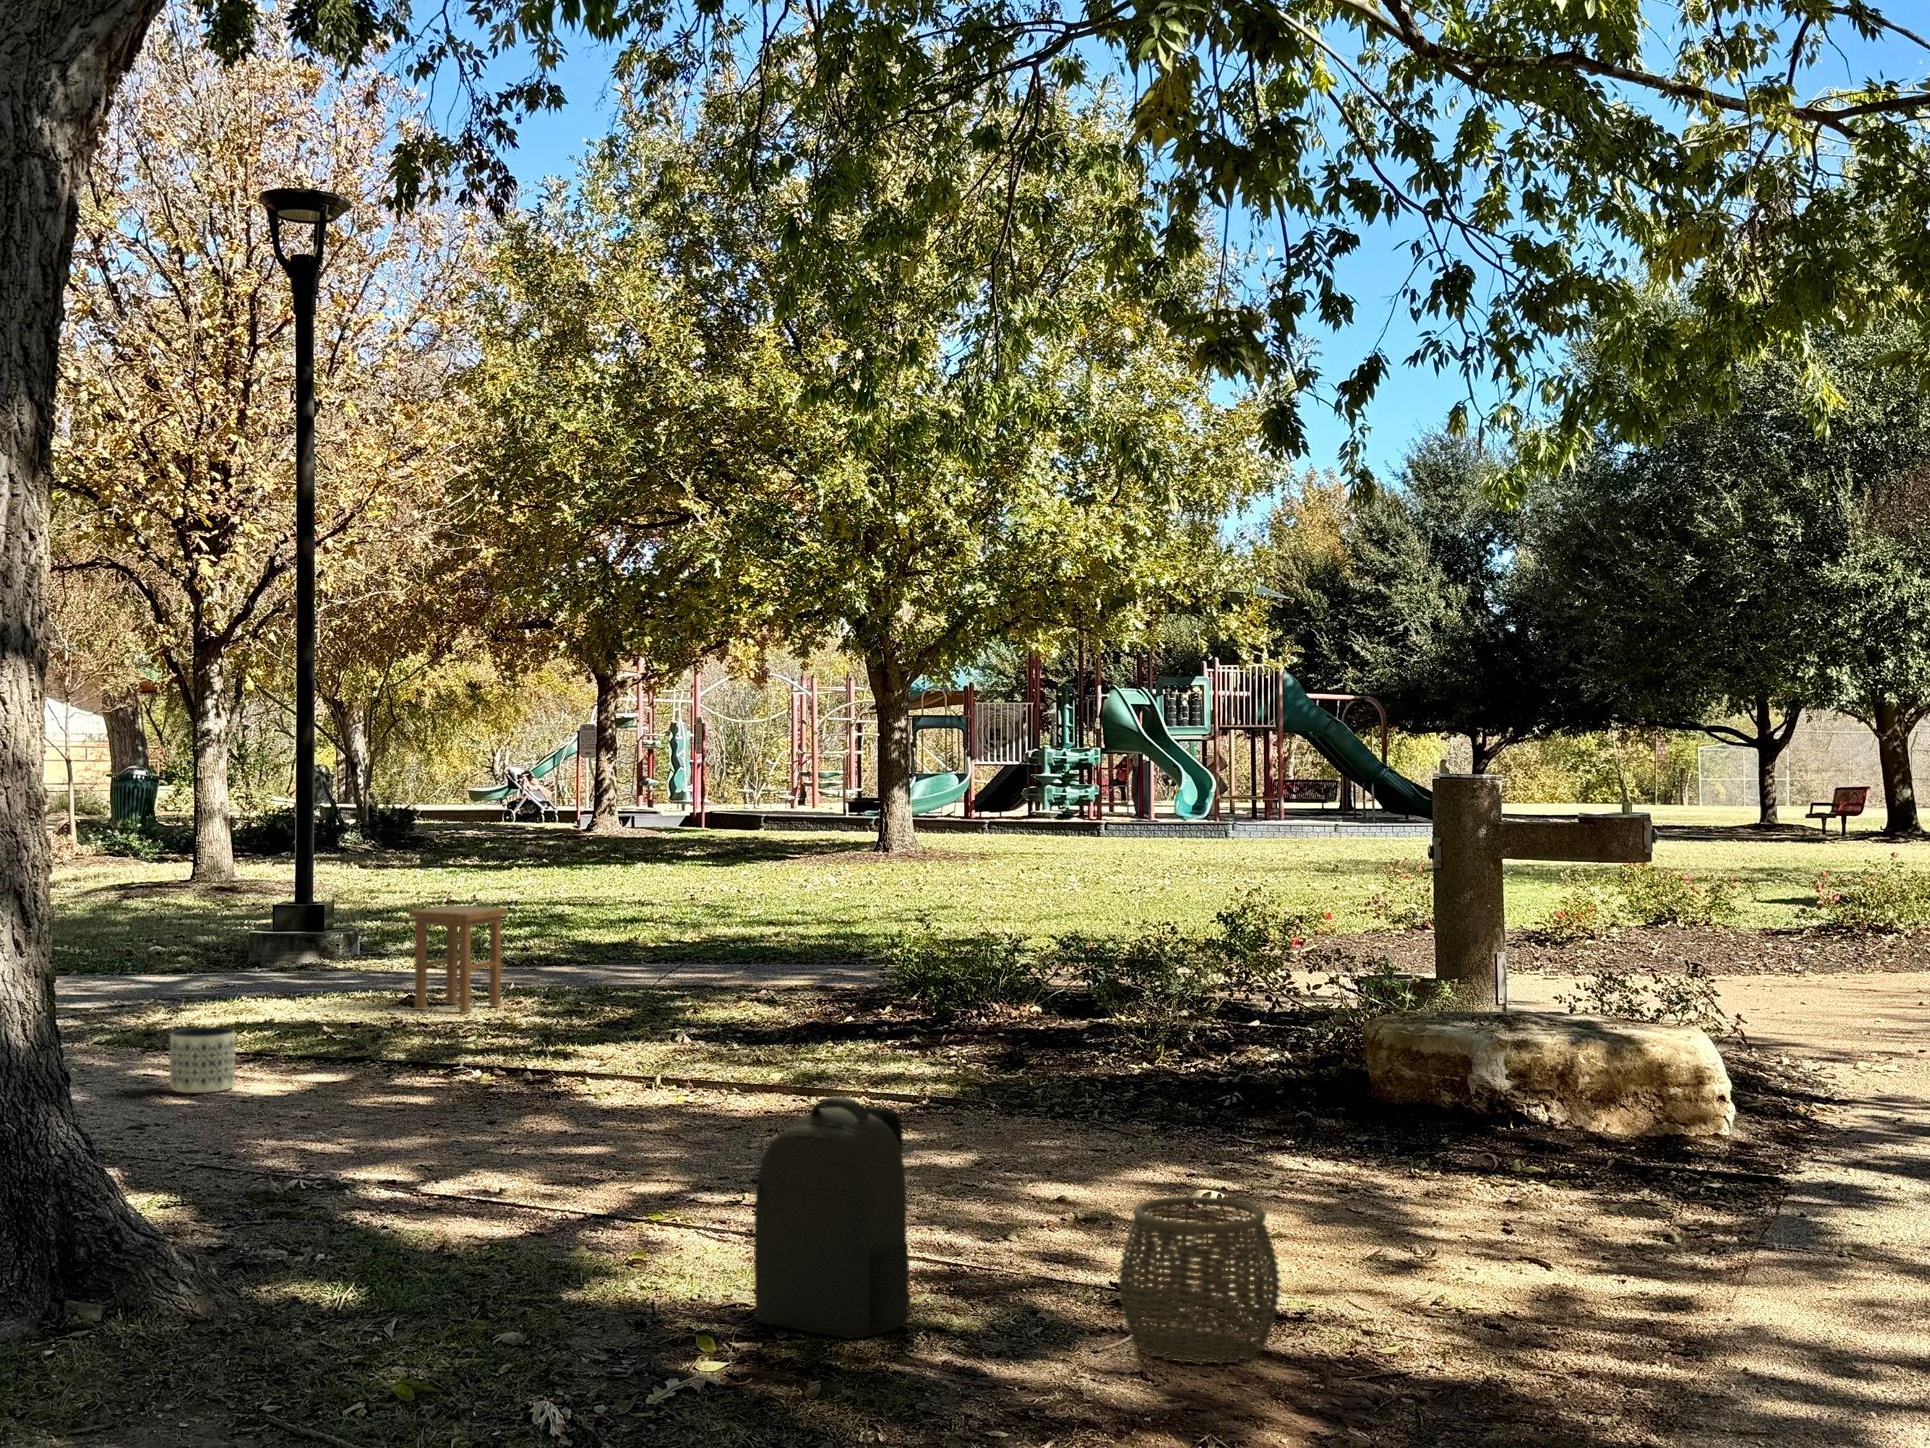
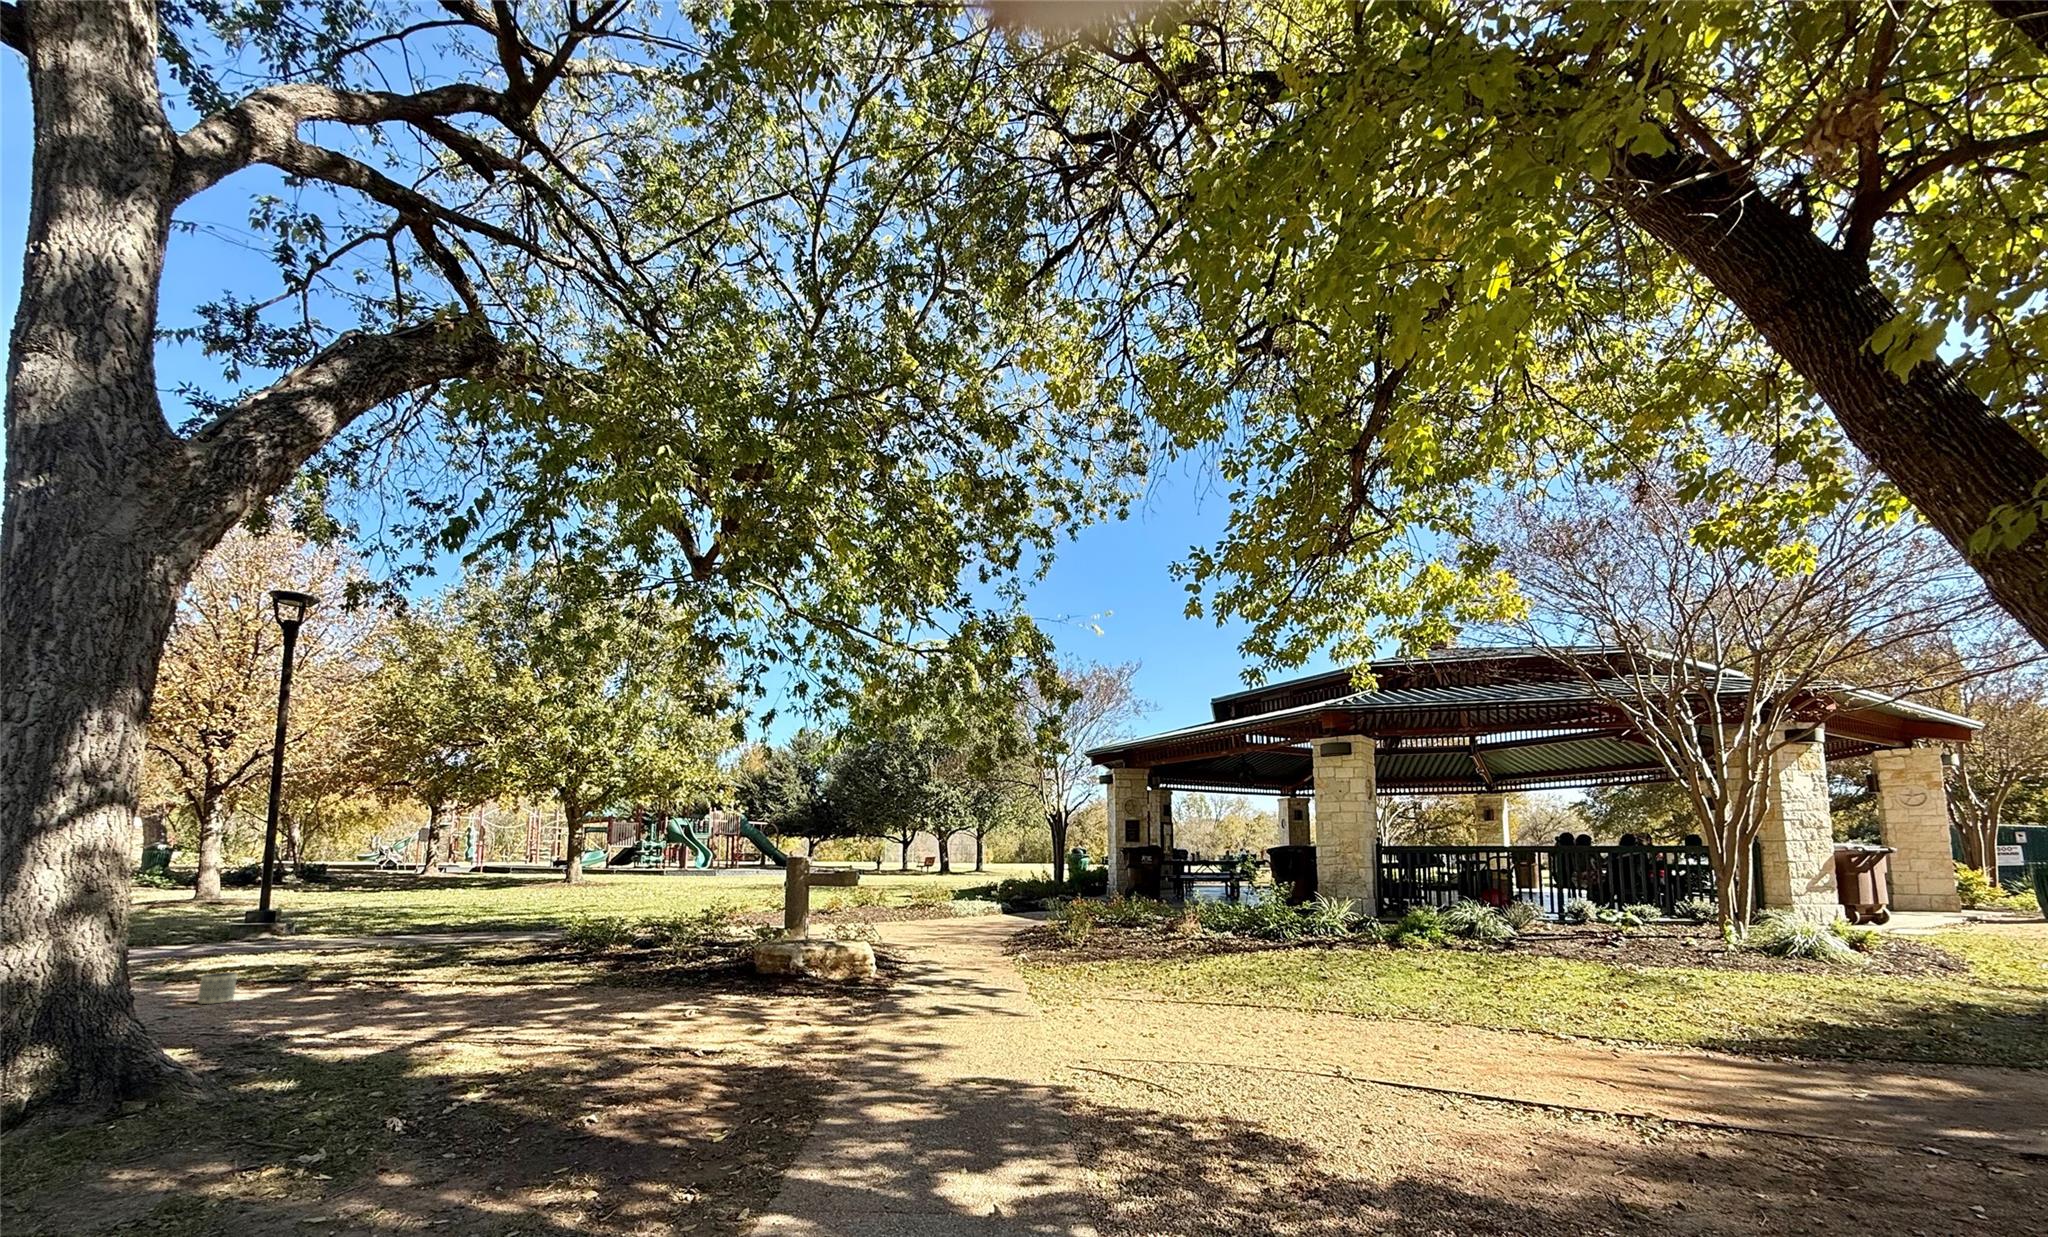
stool: present [409,905,508,1013] -> none [325,914,380,964]
backpack: present [754,1096,912,1339] -> none [500,973,568,1067]
woven basket: present [1118,1197,1281,1365] -> none [648,1002,709,1063]

